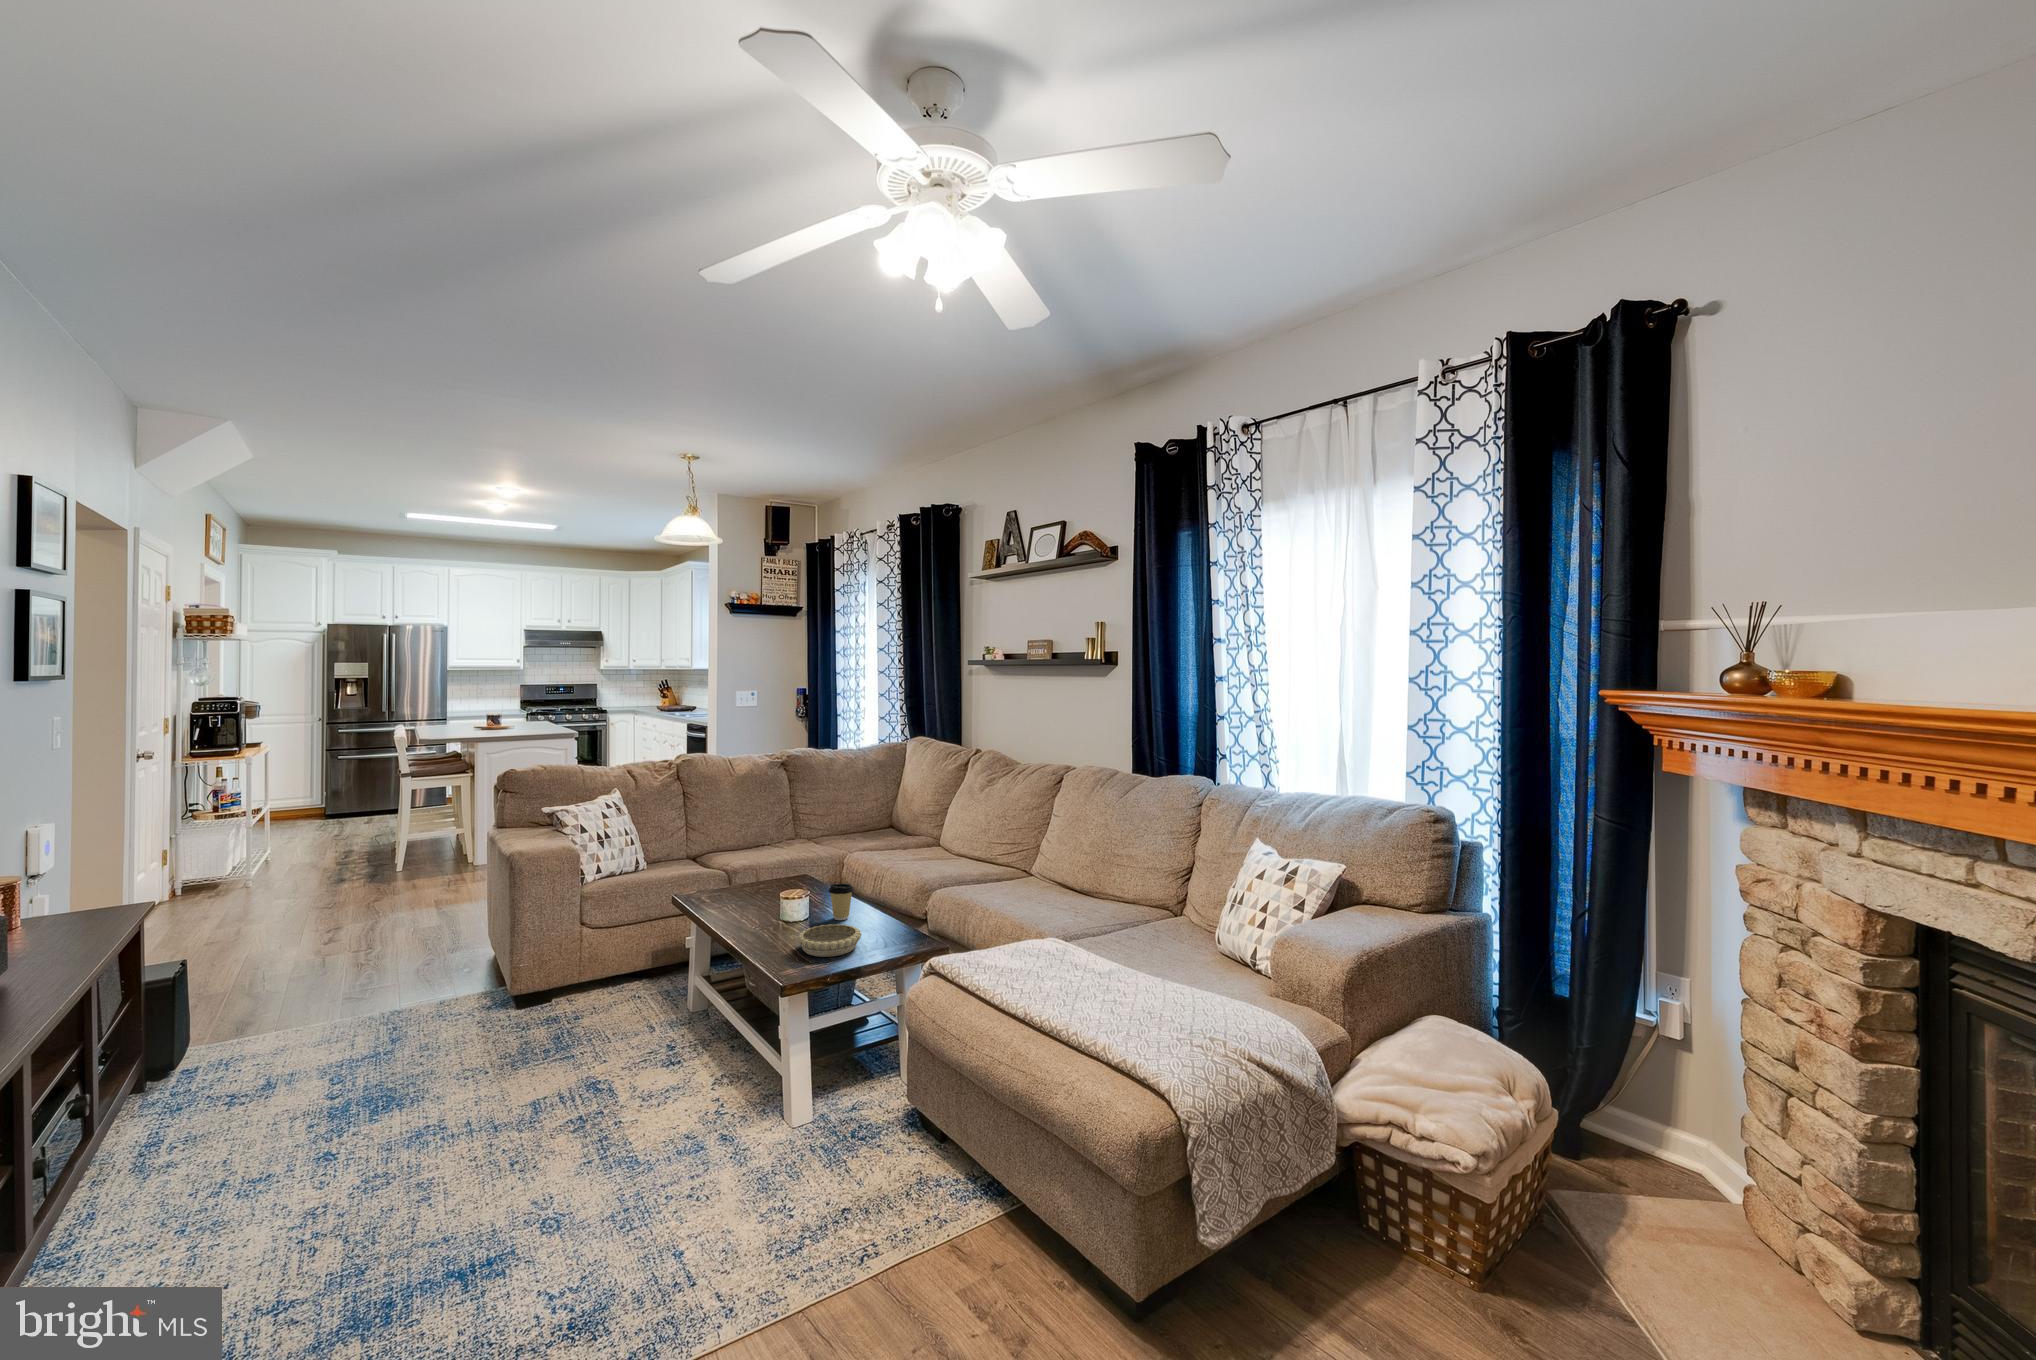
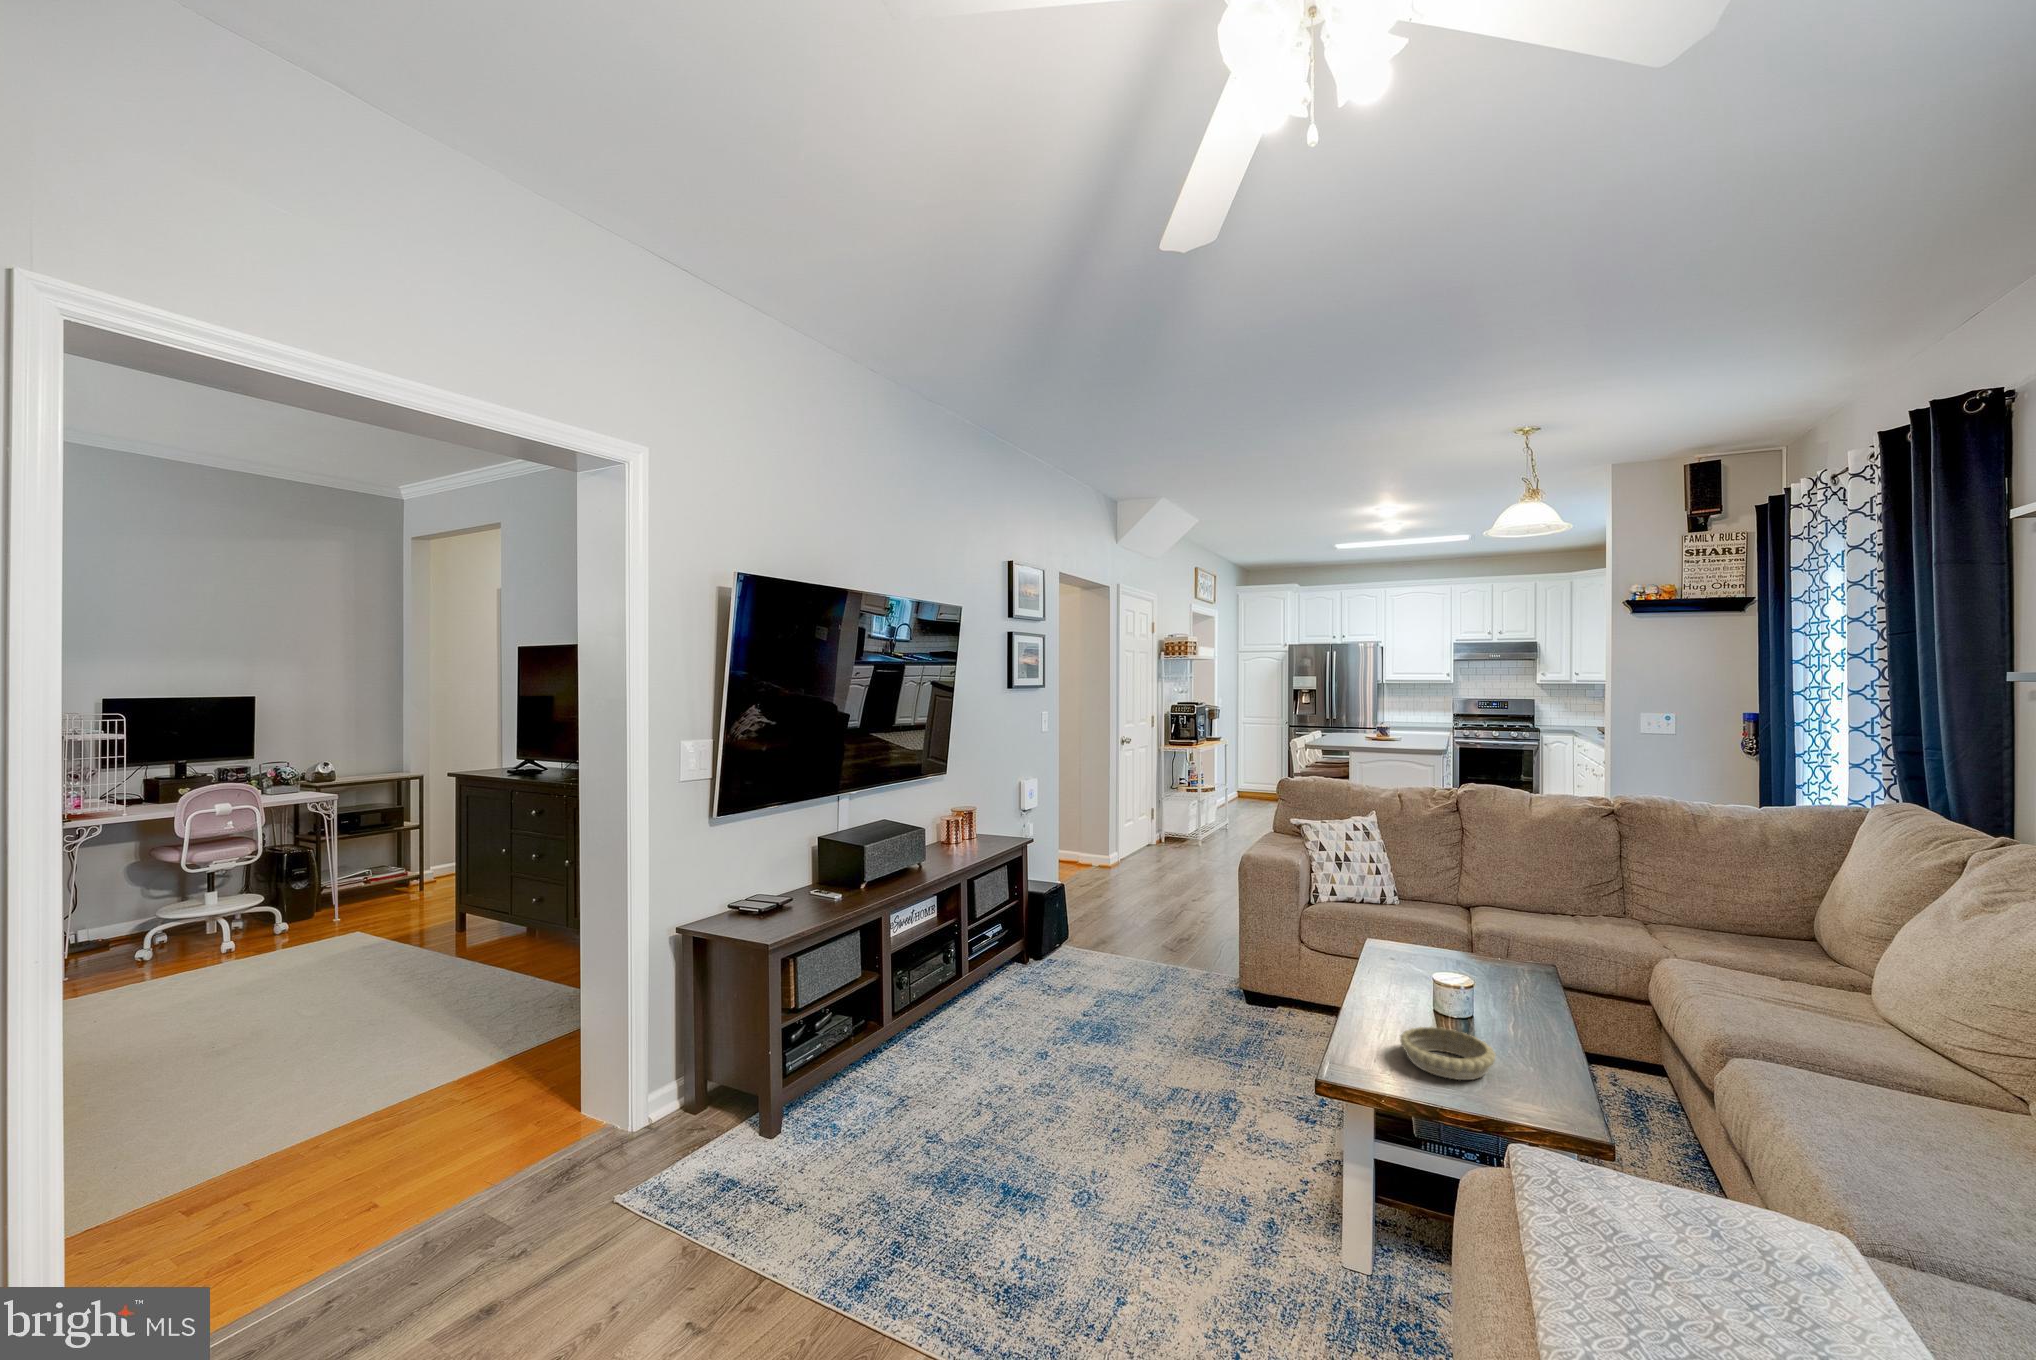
coffee cup: present [829,884,854,920] -> none [1501,983,1542,1039]

